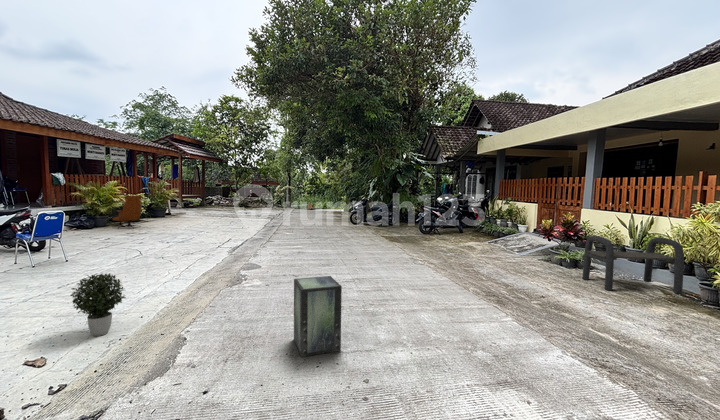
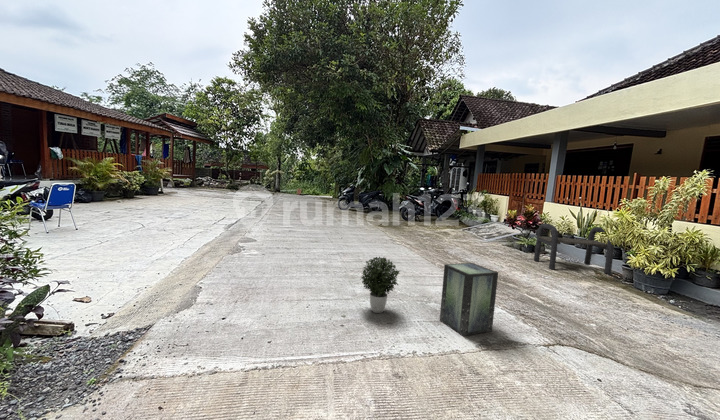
lounge chair: present [112,196,141,228] -> none [109,172,138,204]
potted plant: present [70,273,126,336] -> present [361,257,399,313]
storage box: present [294,276,342,357] -> present [440,263,498,336]

